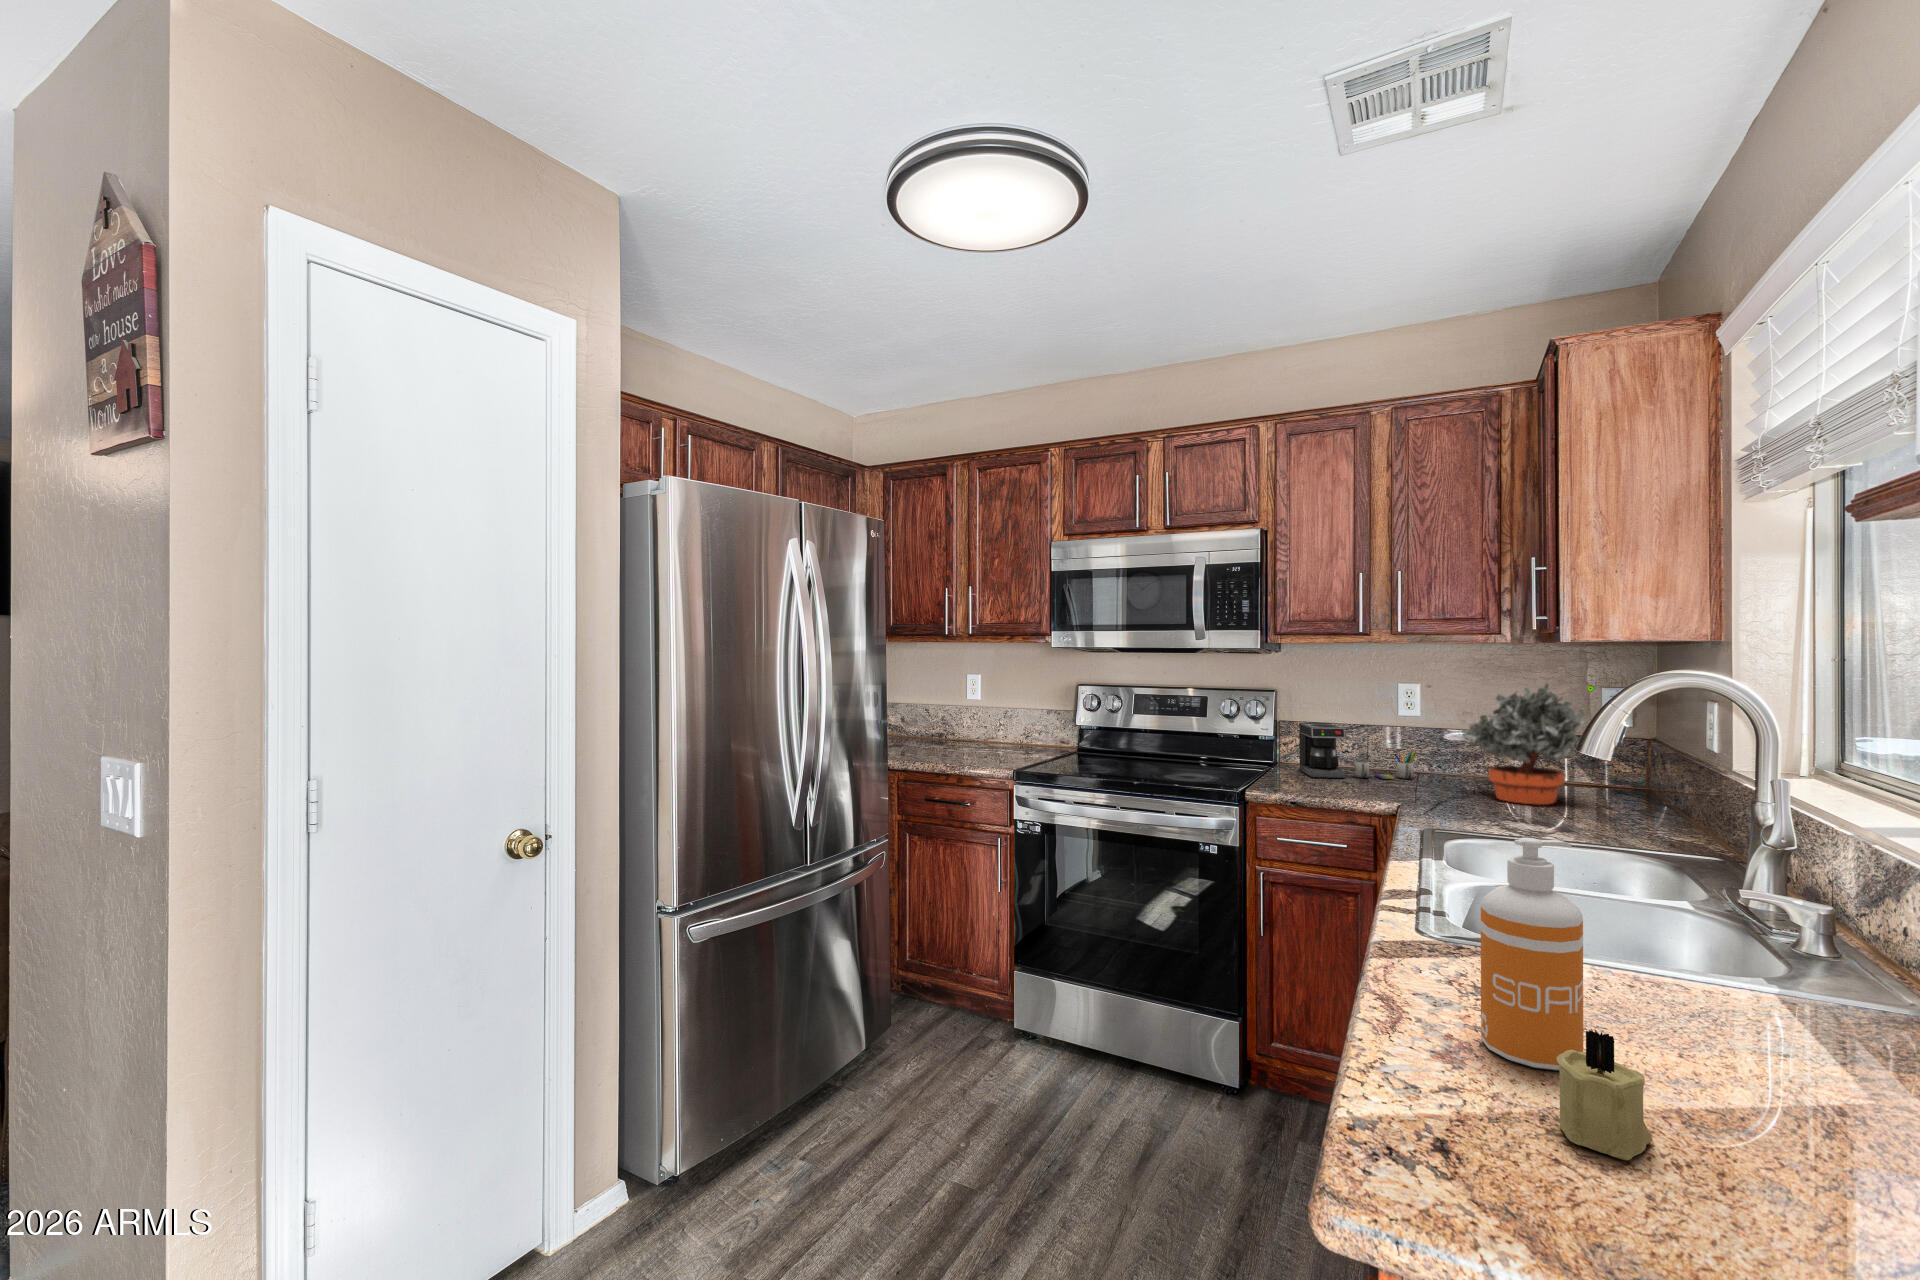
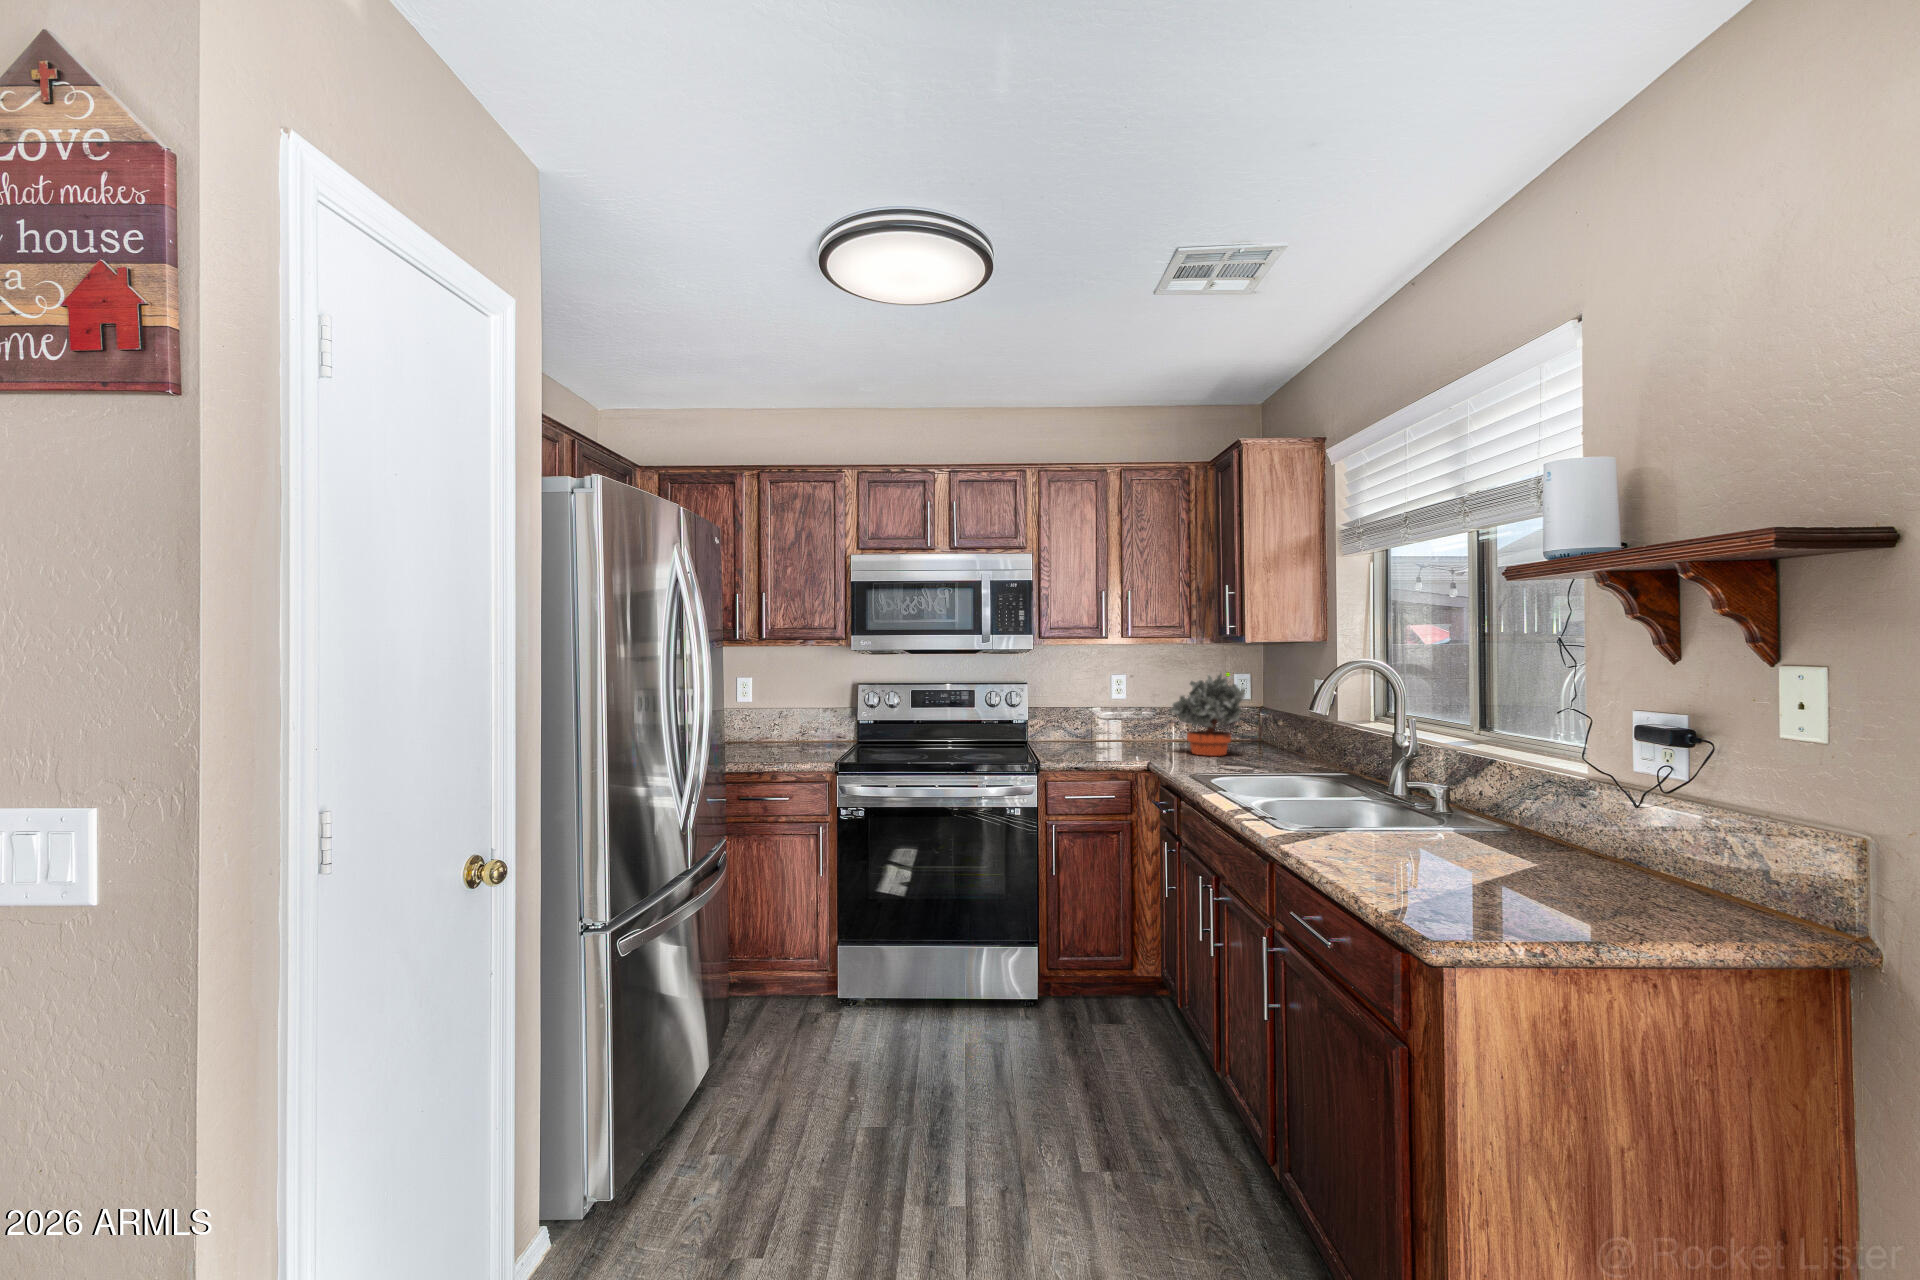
coffee maker: present [1299,723,1417,779] -> none [1047,707,1129,749]
soap dispenser: present [1481,838,1583,1070] -> none [1377,760,1436,892]
candle: present [1556,1030,1653,1160] -> none [1459,857,1506,922]

